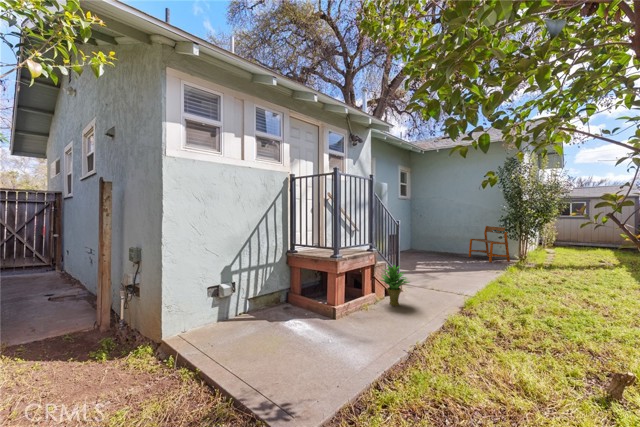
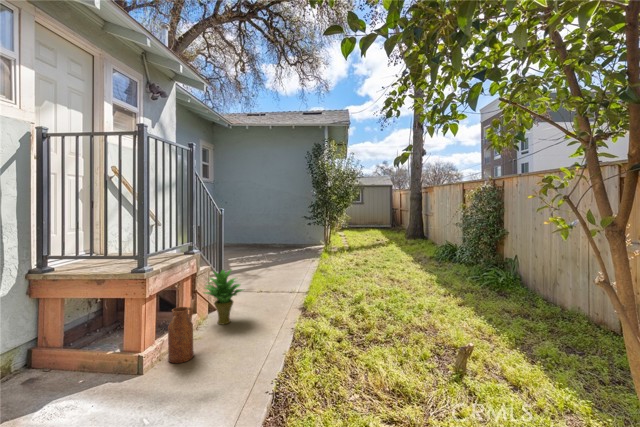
bench: present [469,226,510,262] -> none [279,213,318,251]
watering can: none [350,281,370,321] -> present [168,299,195,363]

